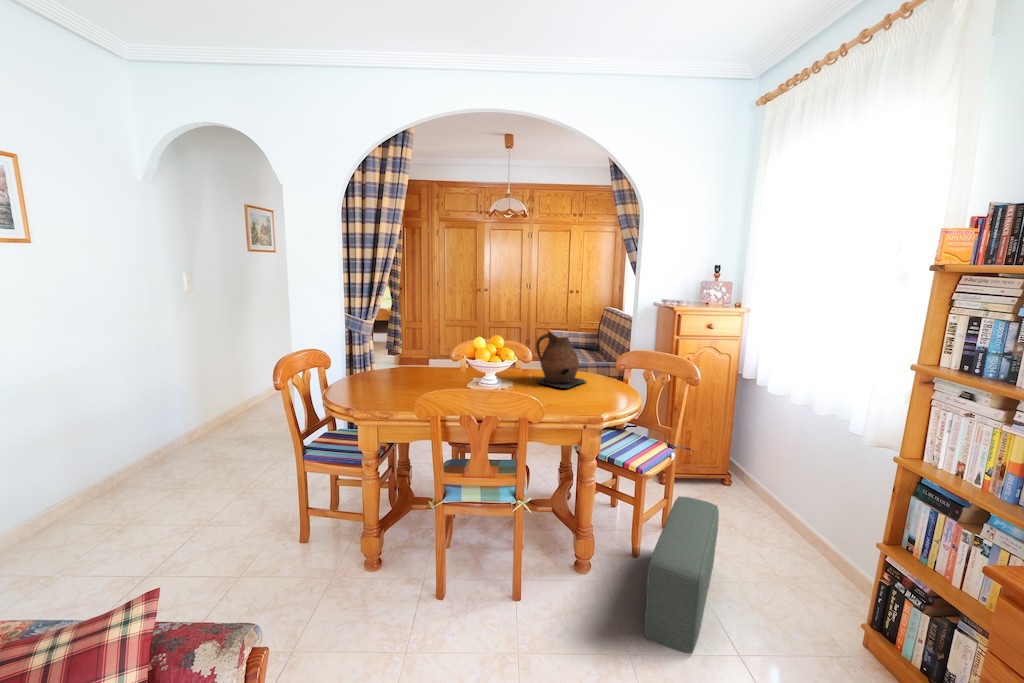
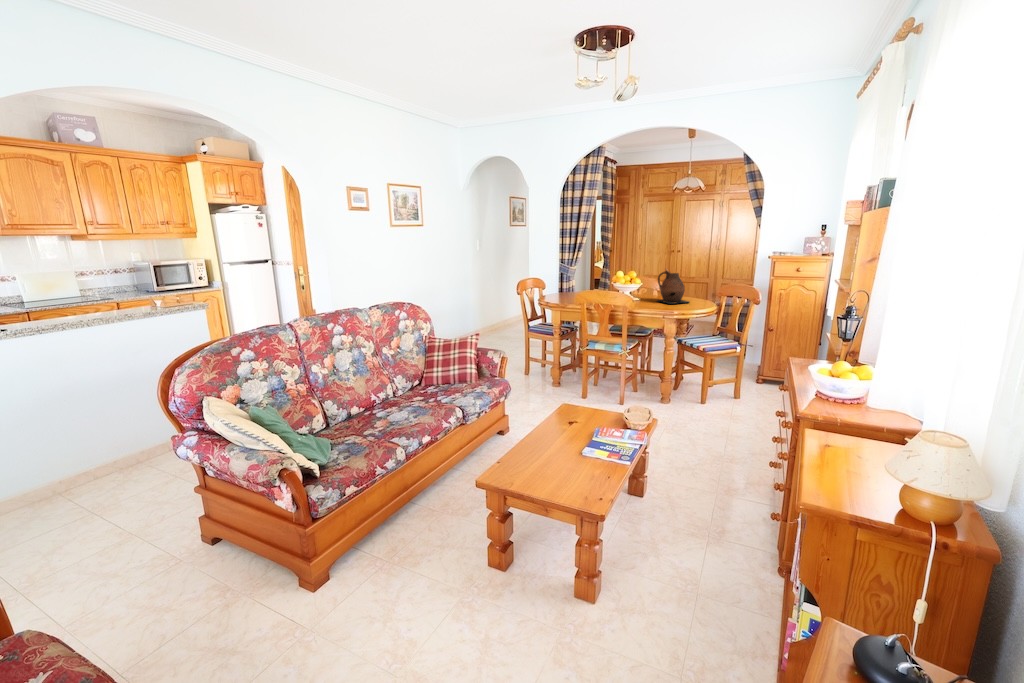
pouf: present [645,496,719,654] -> none [684,374,761,440]

